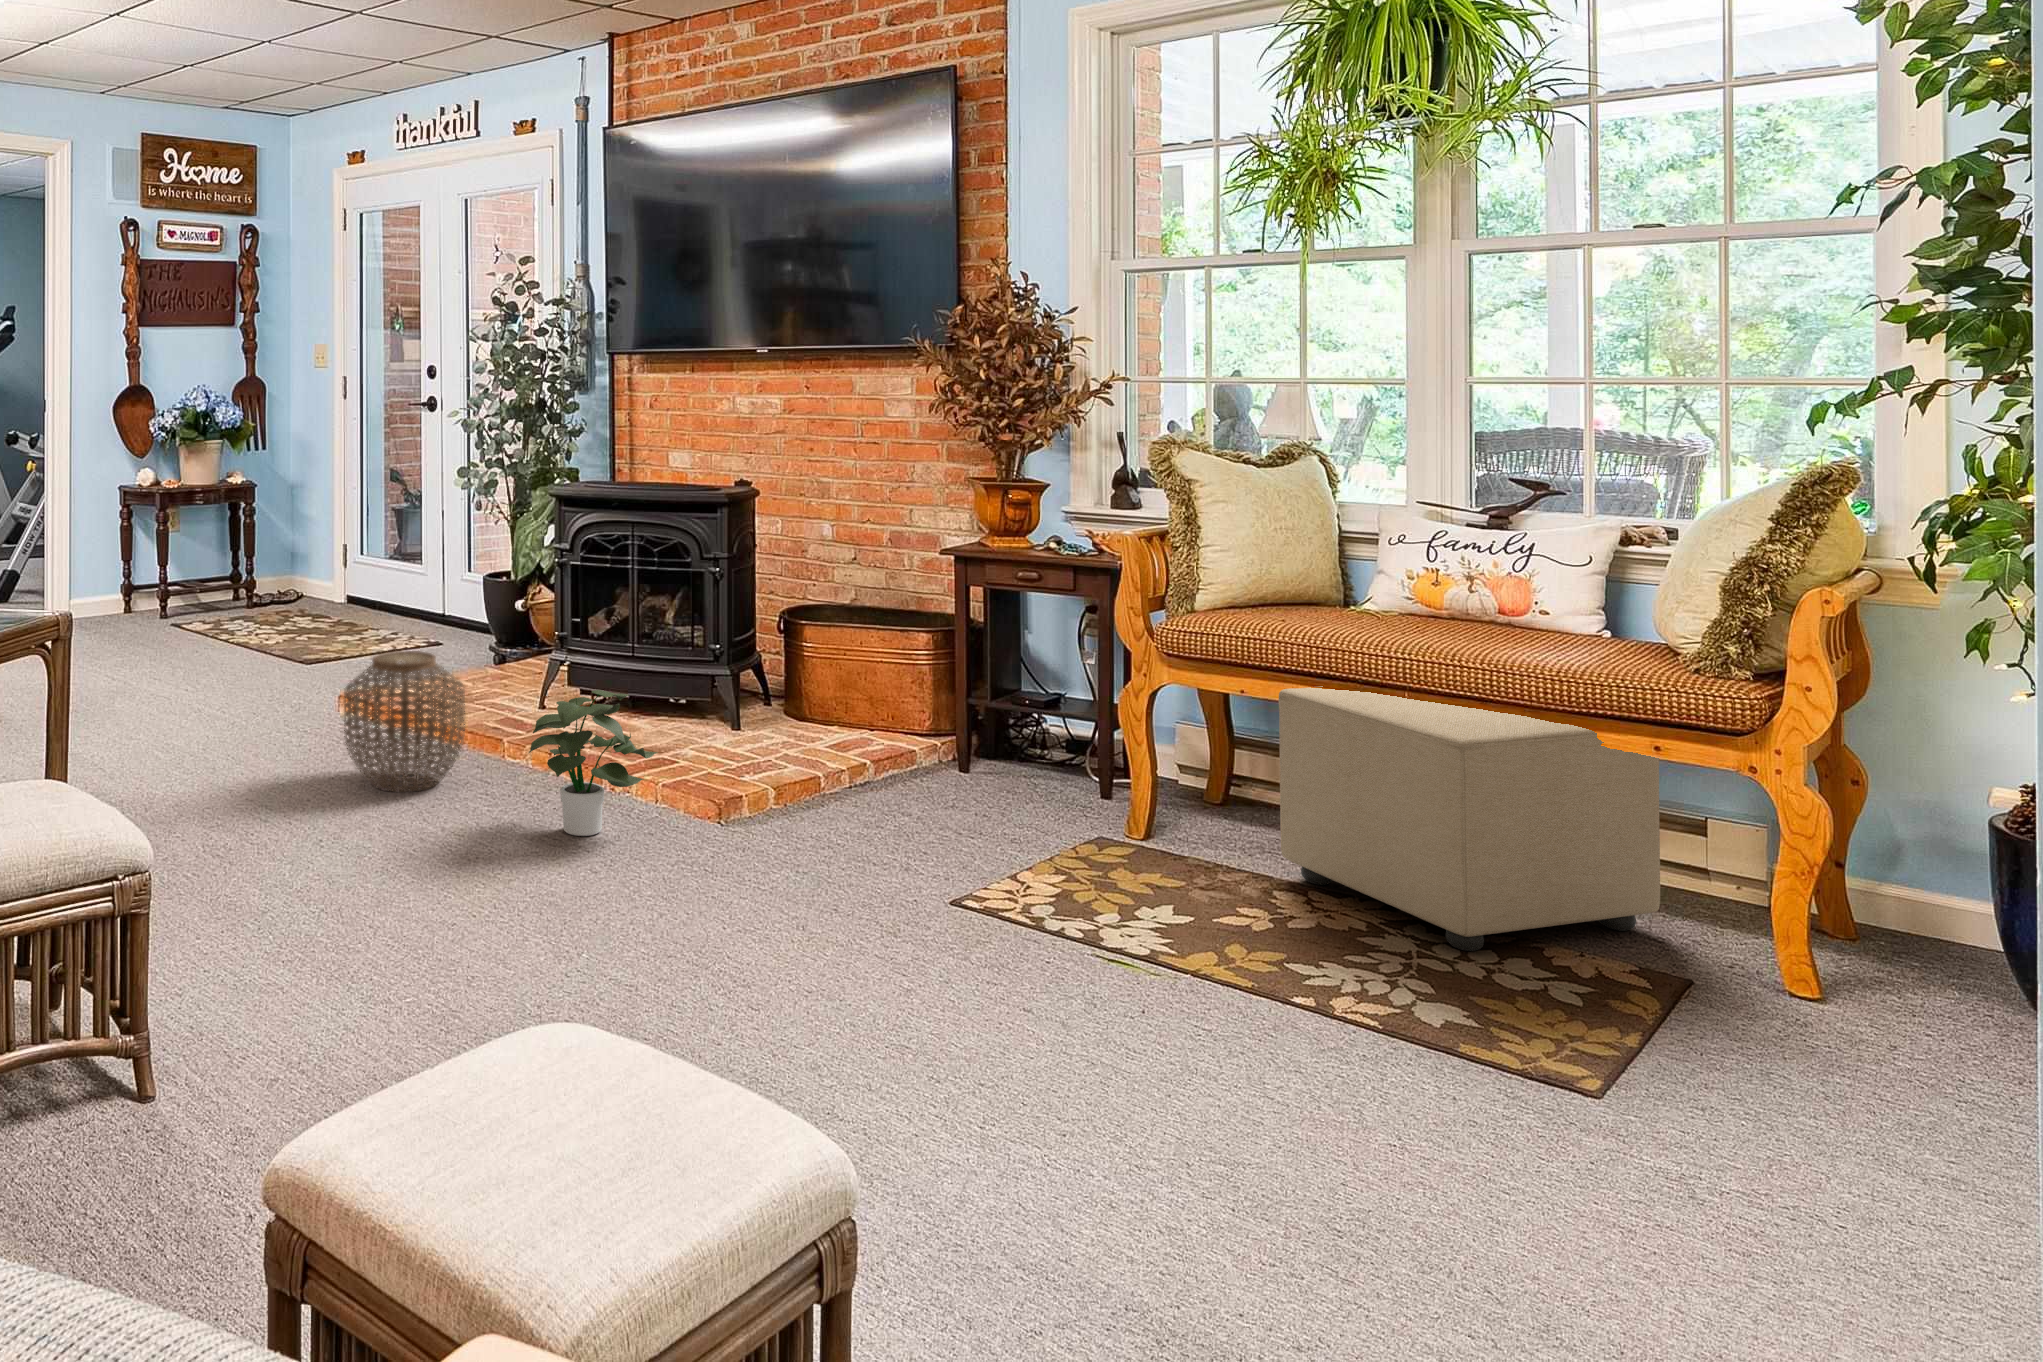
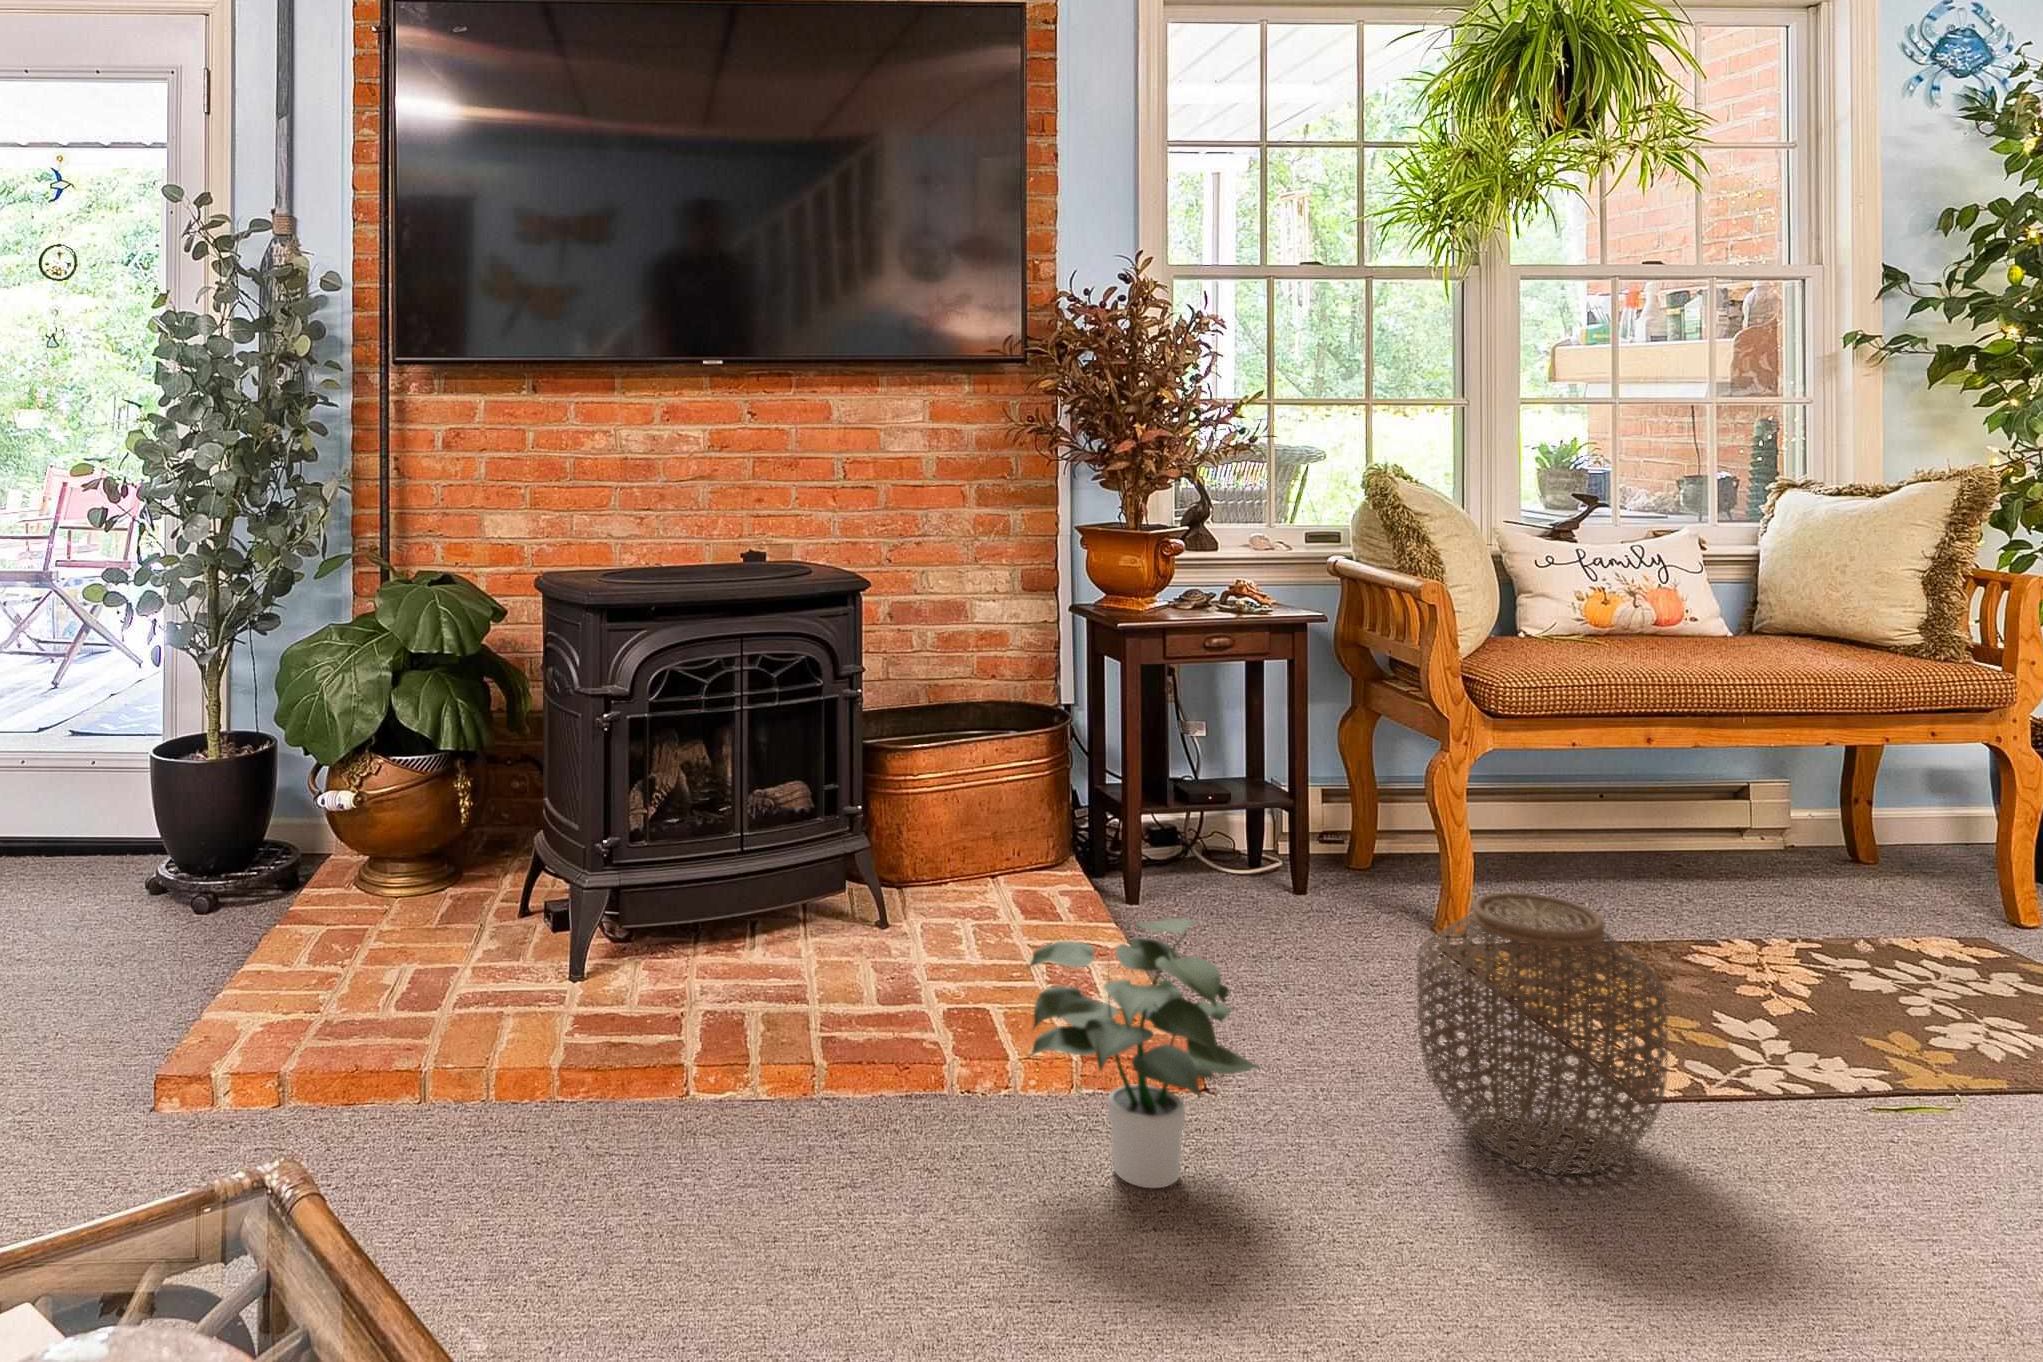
woven basket: present [344,651,465,792] -> present [1417,893,1668,1174]
ottoman: present [1279,686,1660,951] -> none [1628,695,1936,968]

